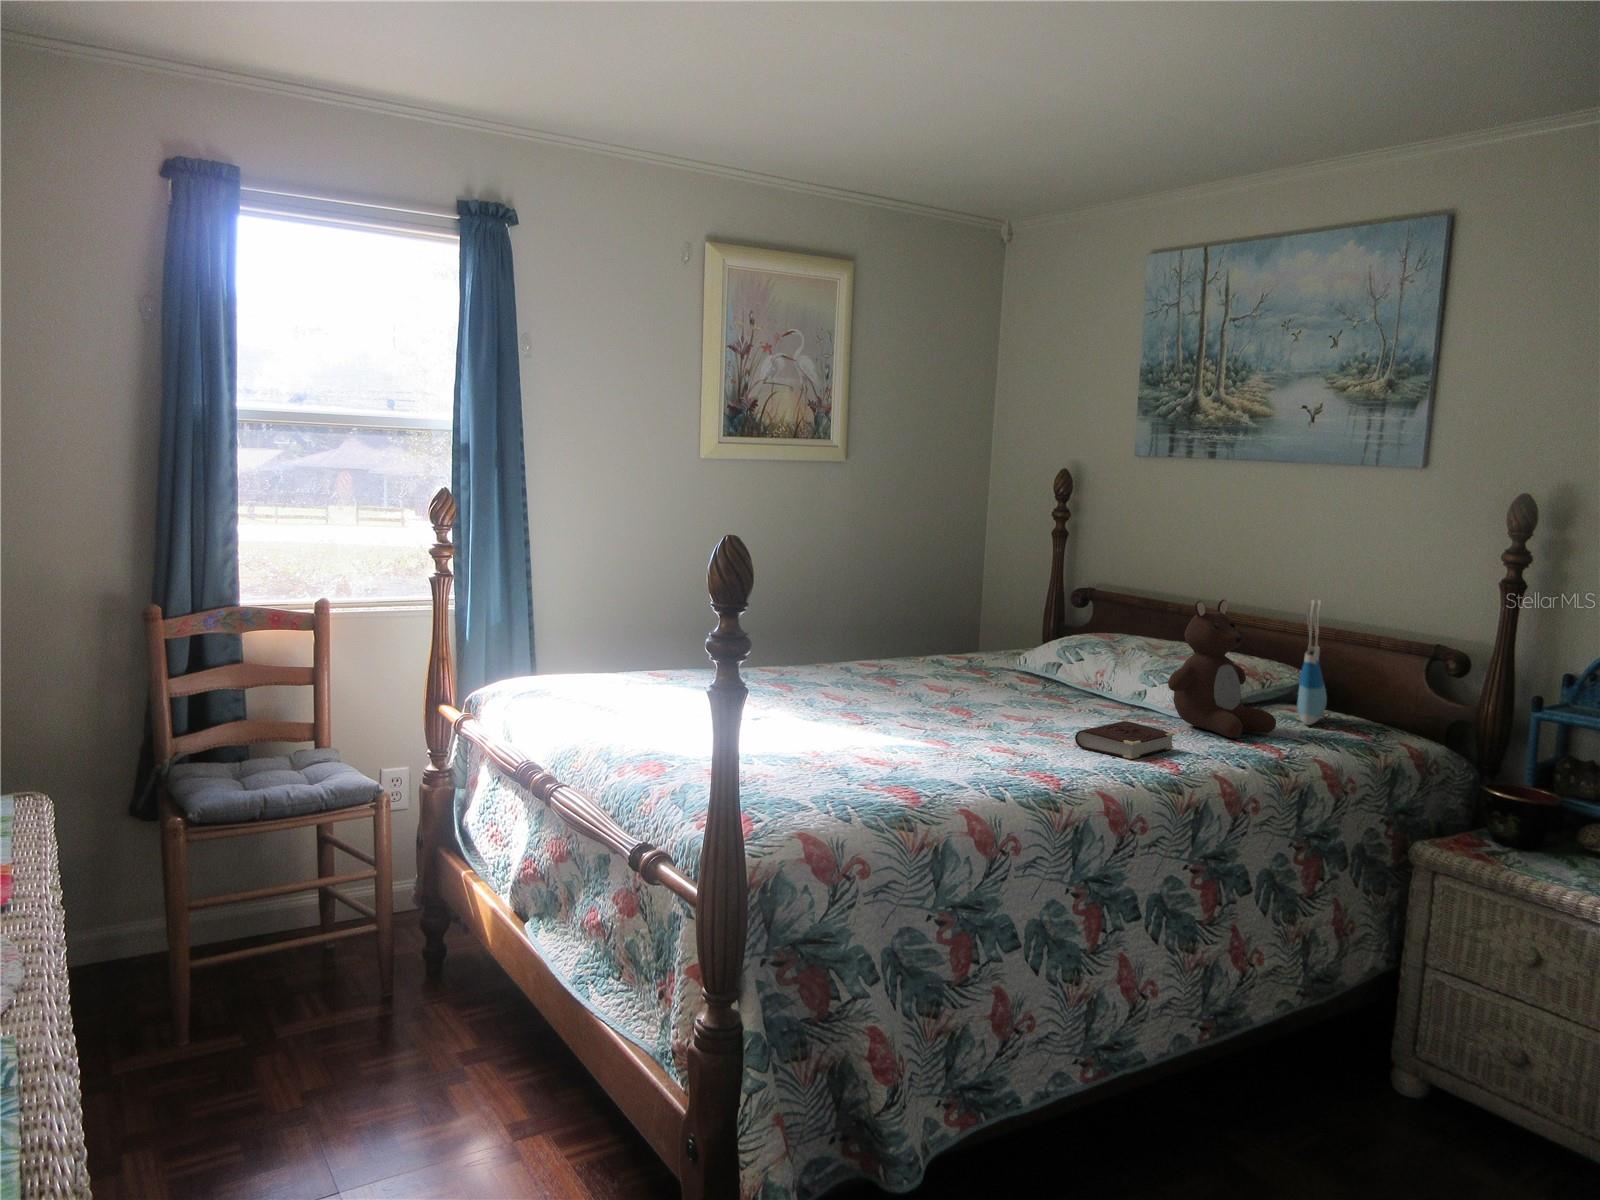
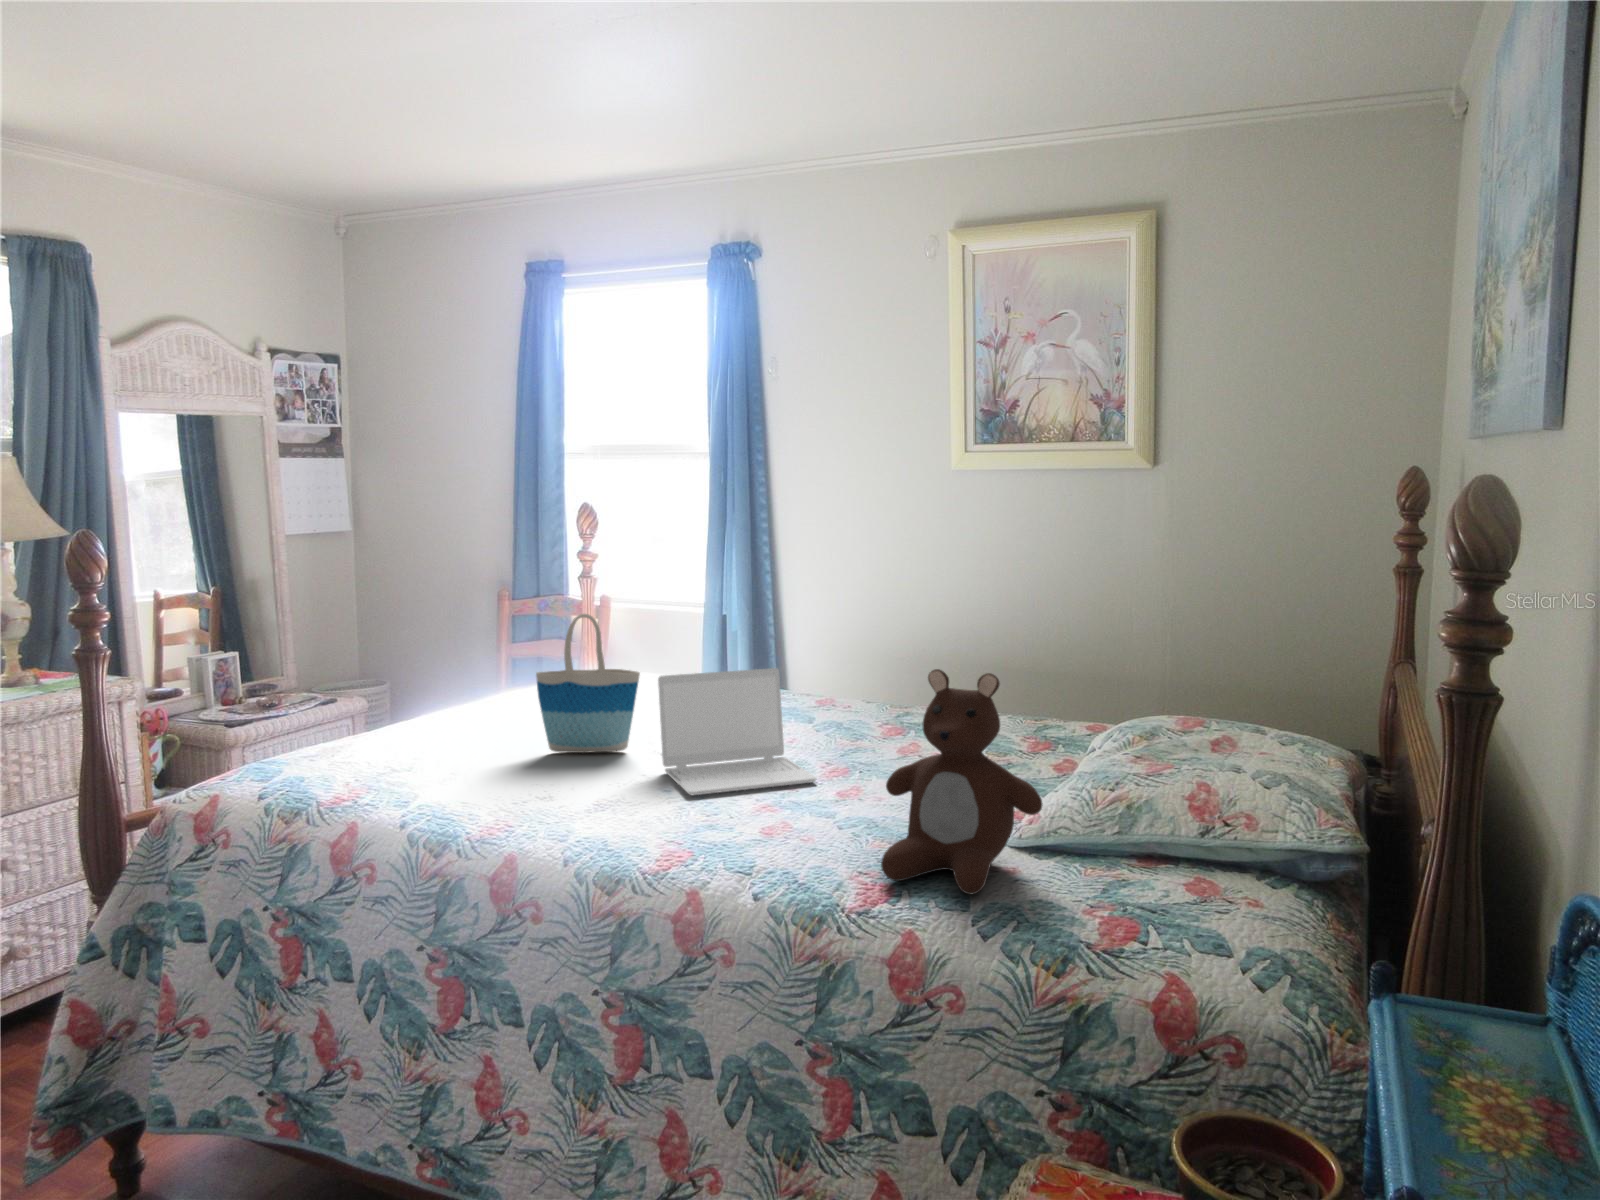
tote bag: present [1297,600,1327,725] -> present [536,614,640,753]
laptop: none [903,633,1002,737] -> present [658,668,816,795]
book: present [1075,721,1175,759] -> none [666,806,791,861]

